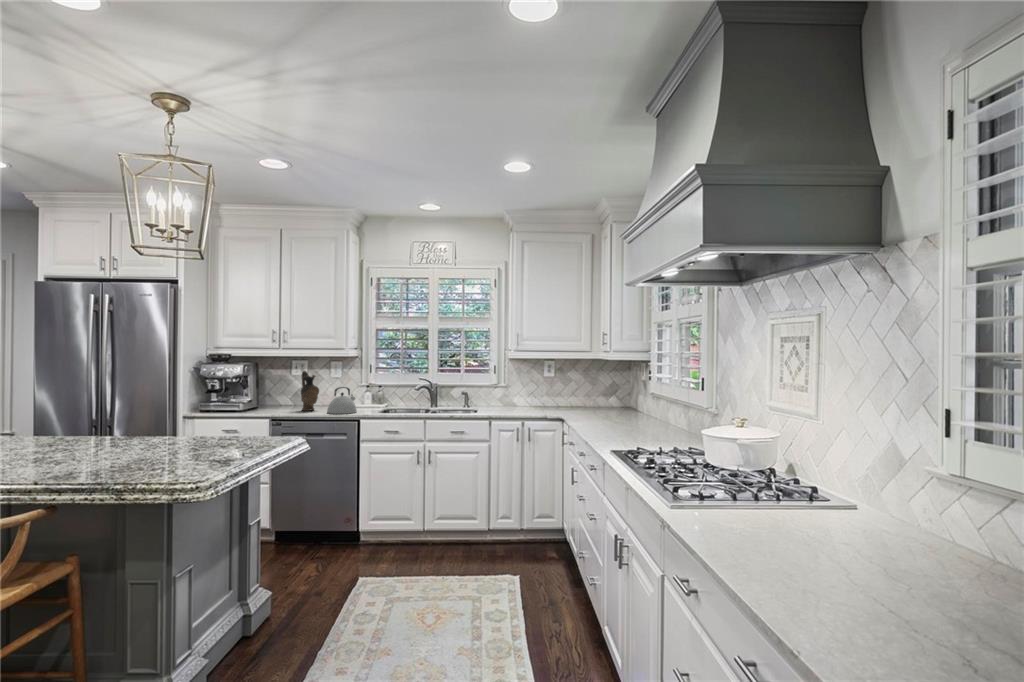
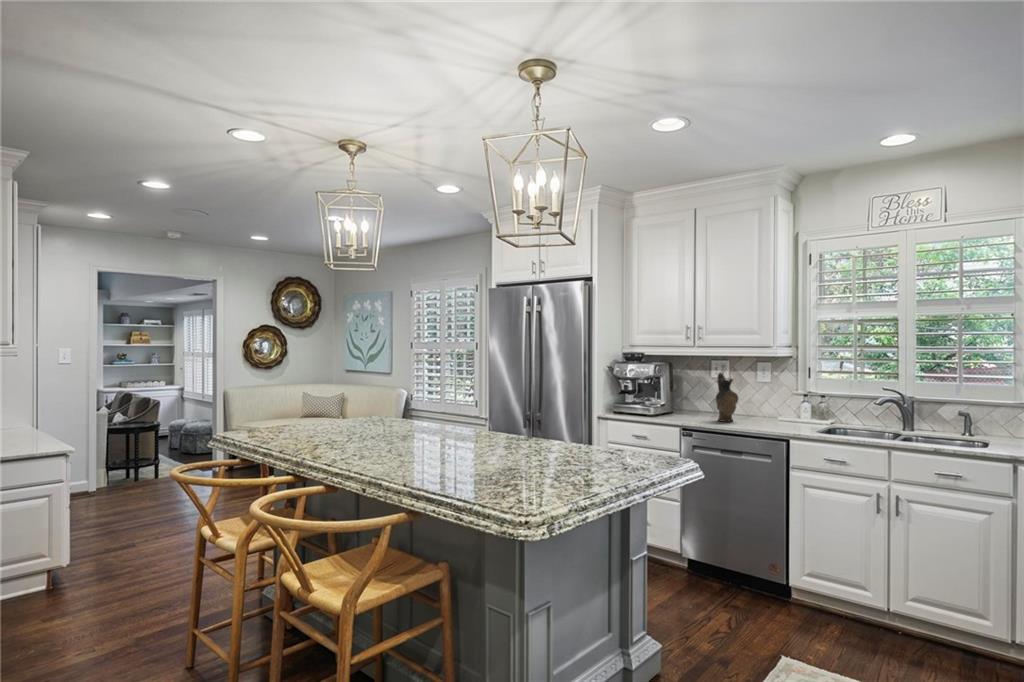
kettle: present [327,387,357,414] -> none [746,395,786,430]

